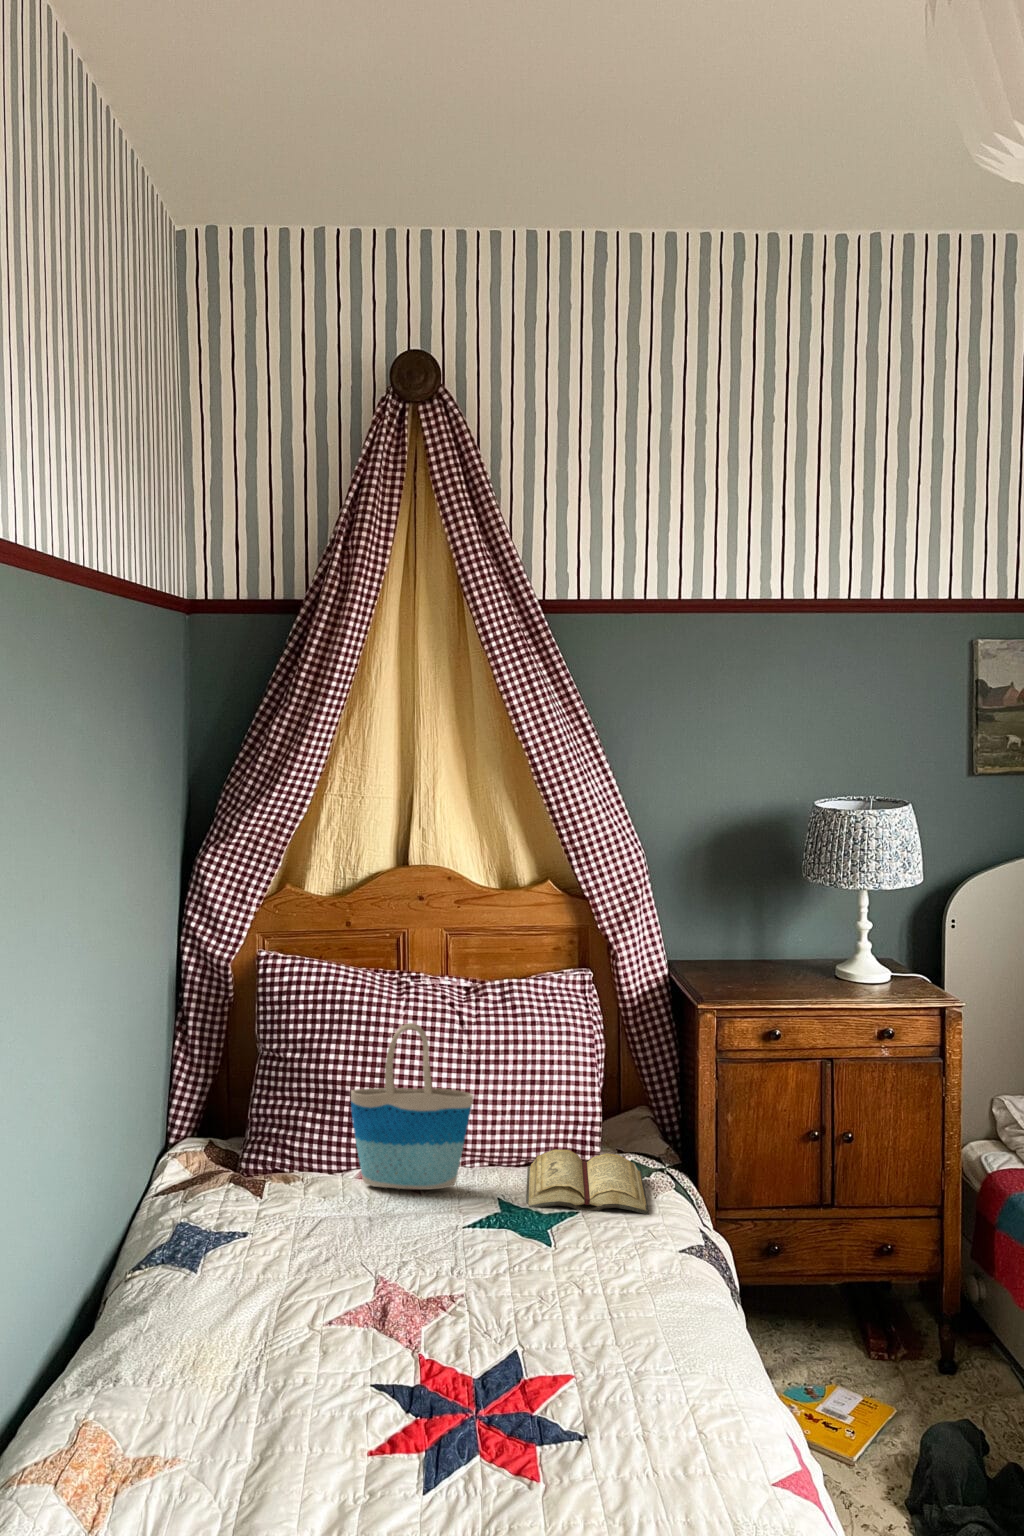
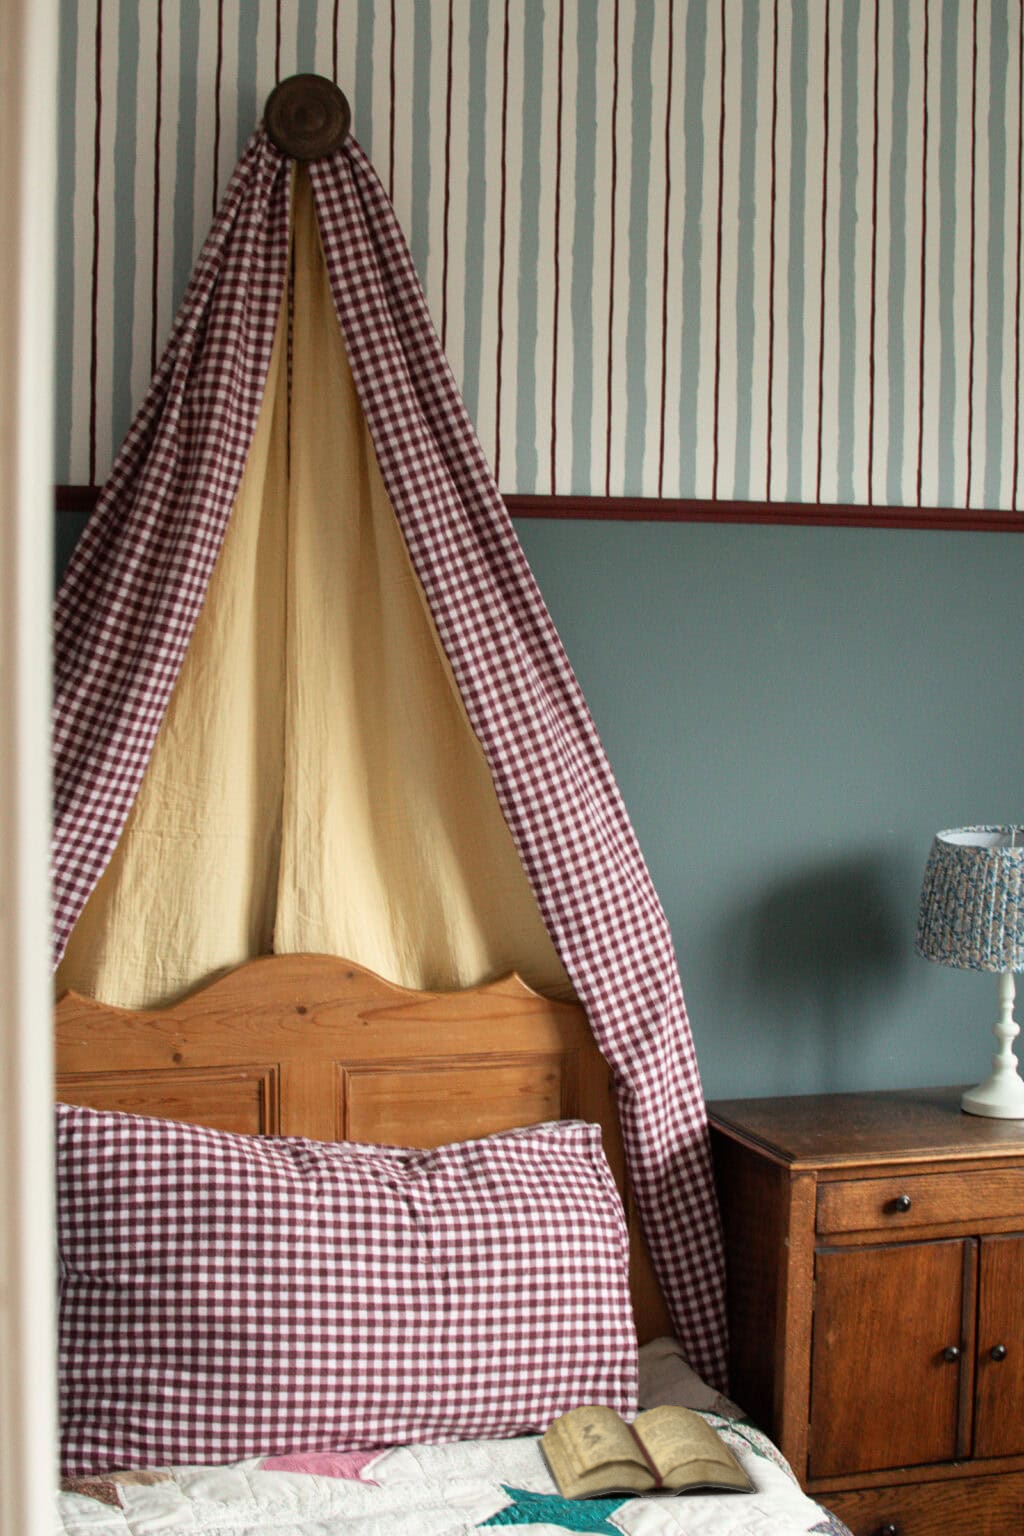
tote bag: present [351,1023,474,1189] -> none [261,1206,467,1494]

